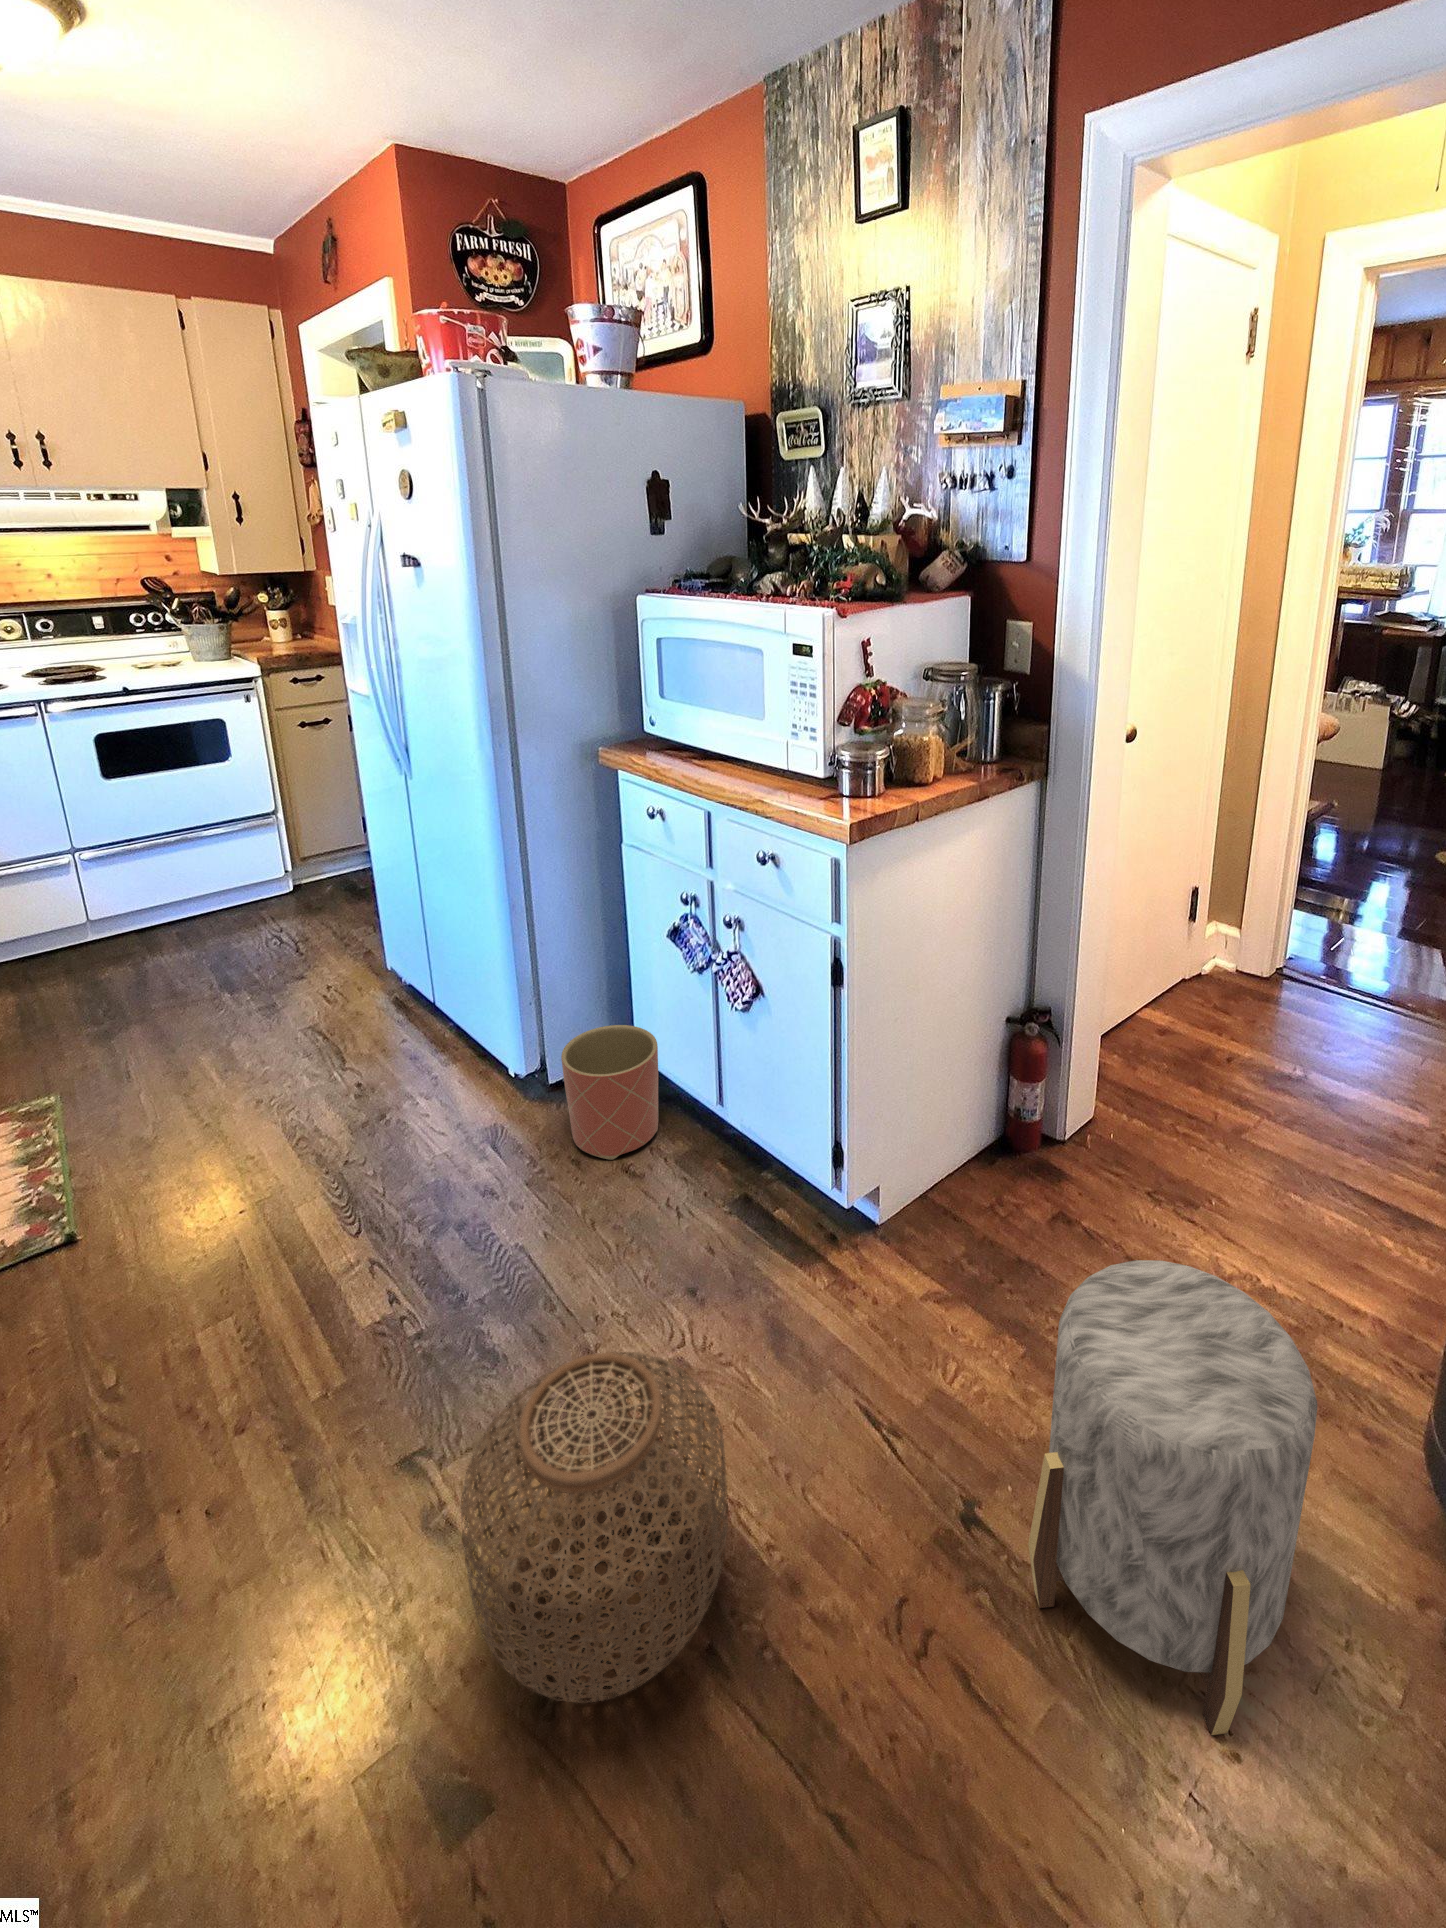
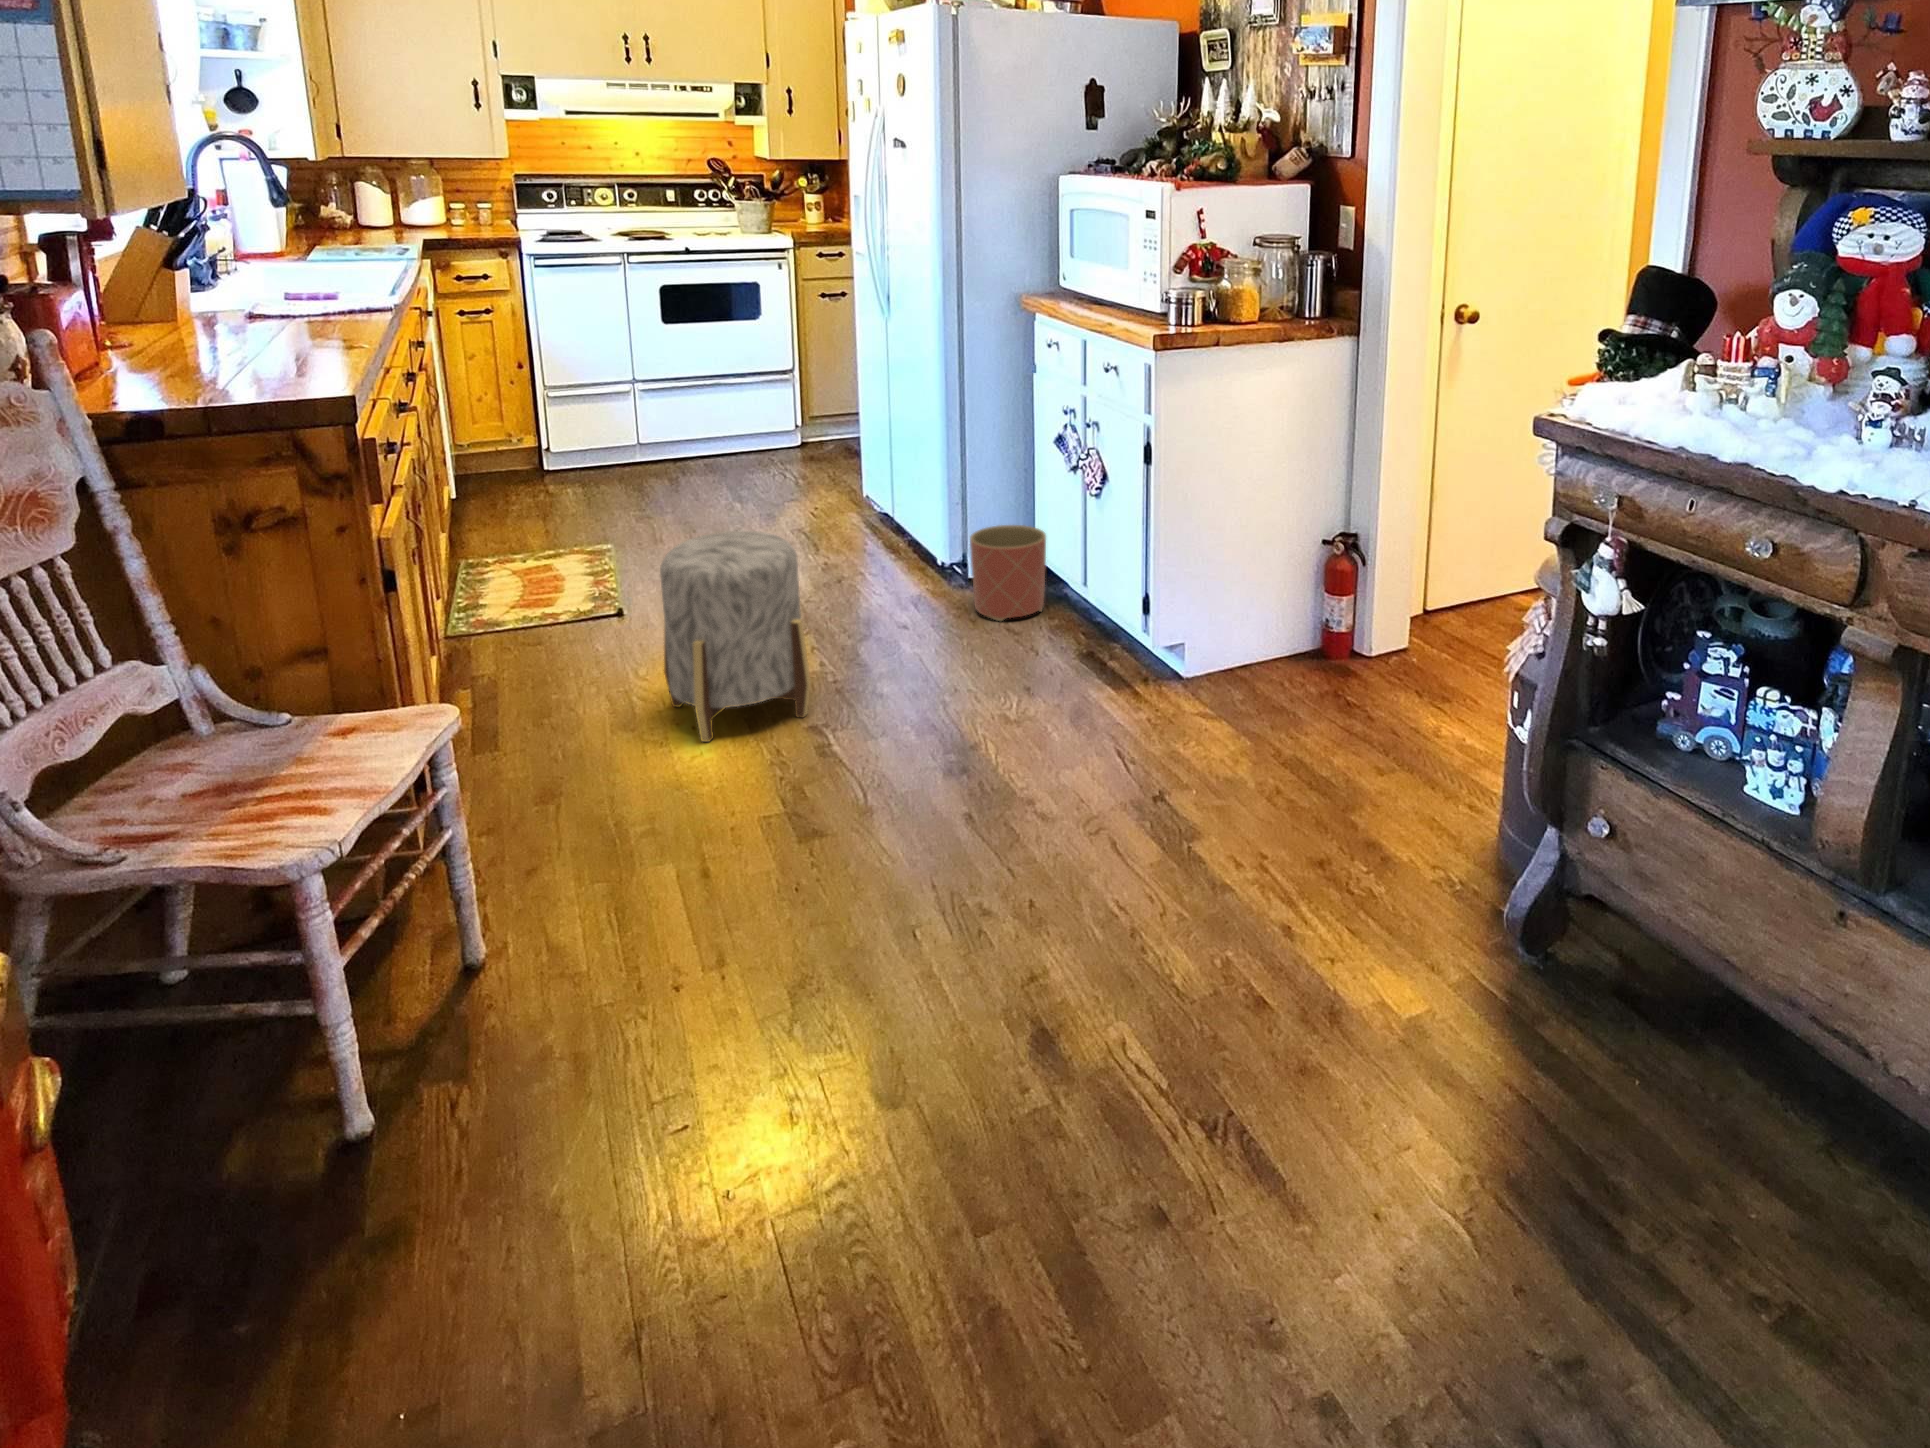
stool: present [1028,1260,1317,1735] -> present [660,530,811,742]
woven basket: present [461,1352,728,1702] -> none [832,623,992,806]

